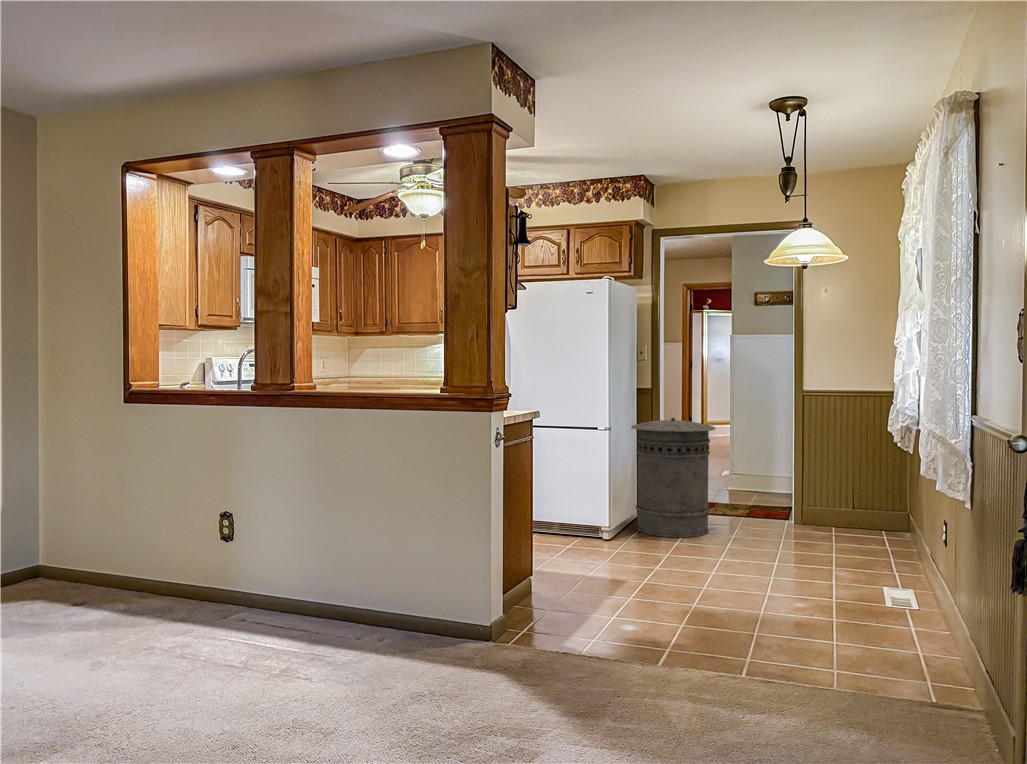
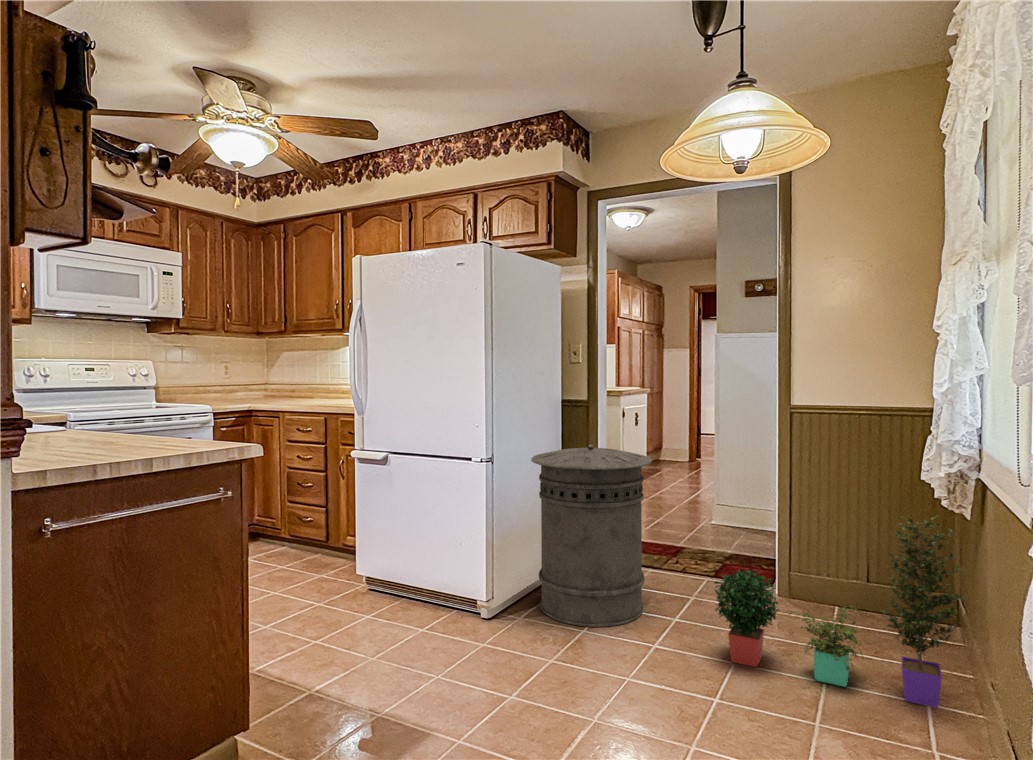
potted plant: none [765,451,912,559] -> present [714,515,964,708]

